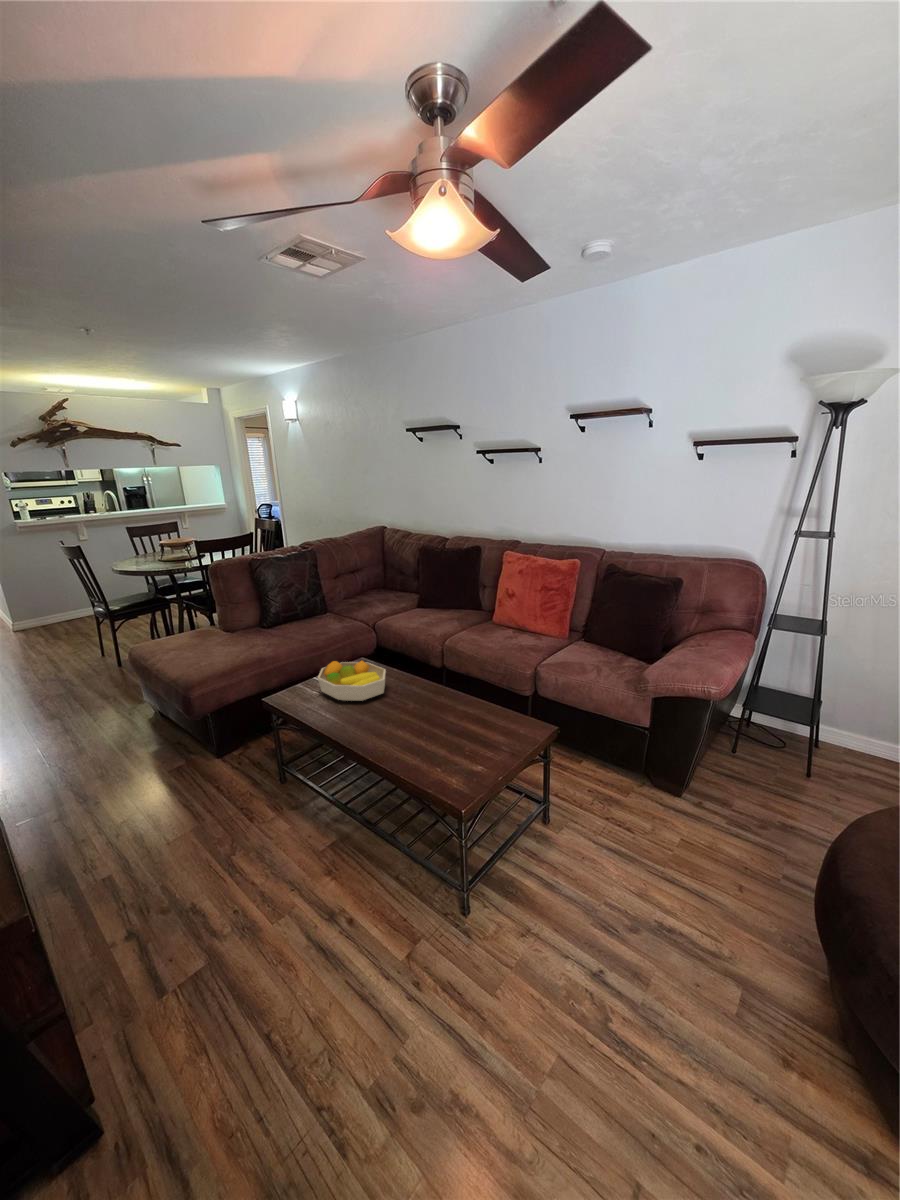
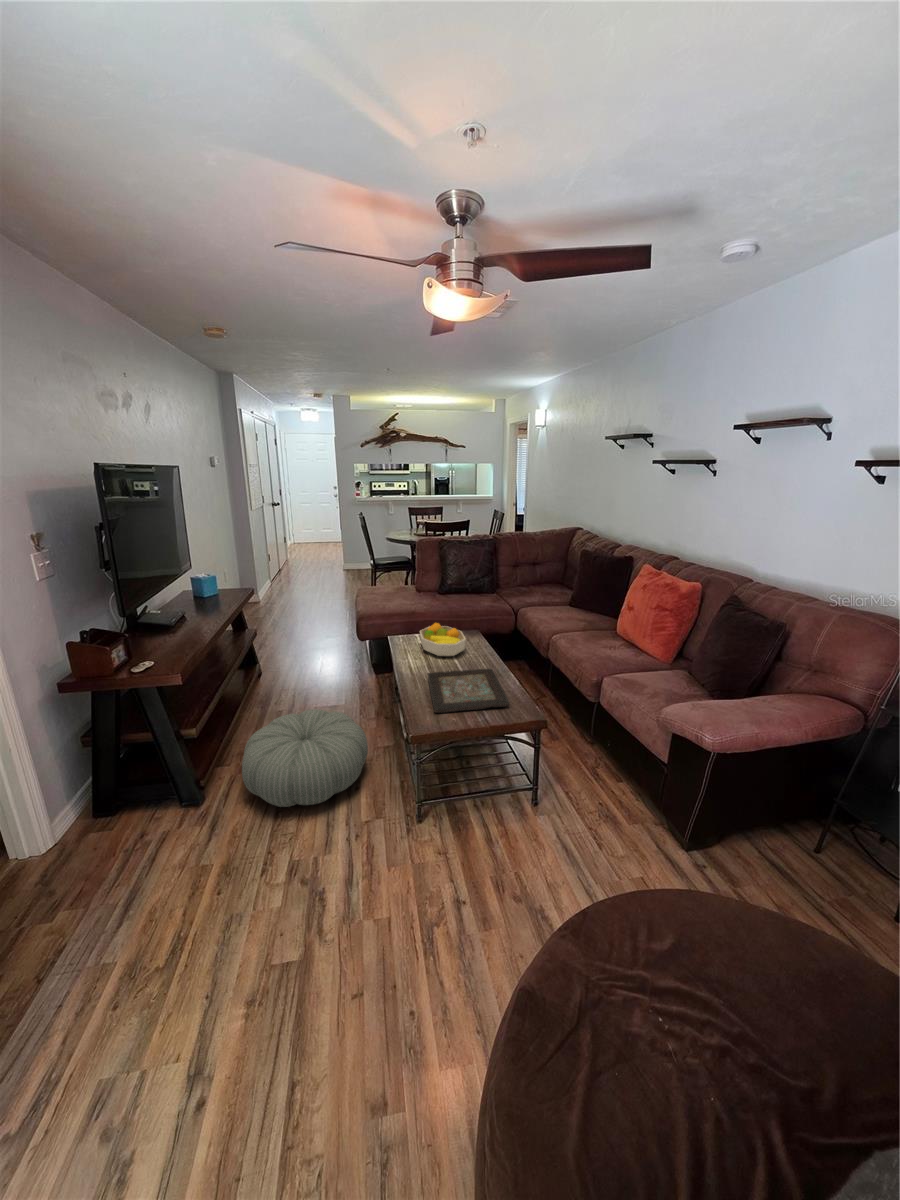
decorative tray: none [383,694,512,768] -> present [428,669,509,713]
pouf: none [142,829,354,1038] -> present [242,709,368,807]

